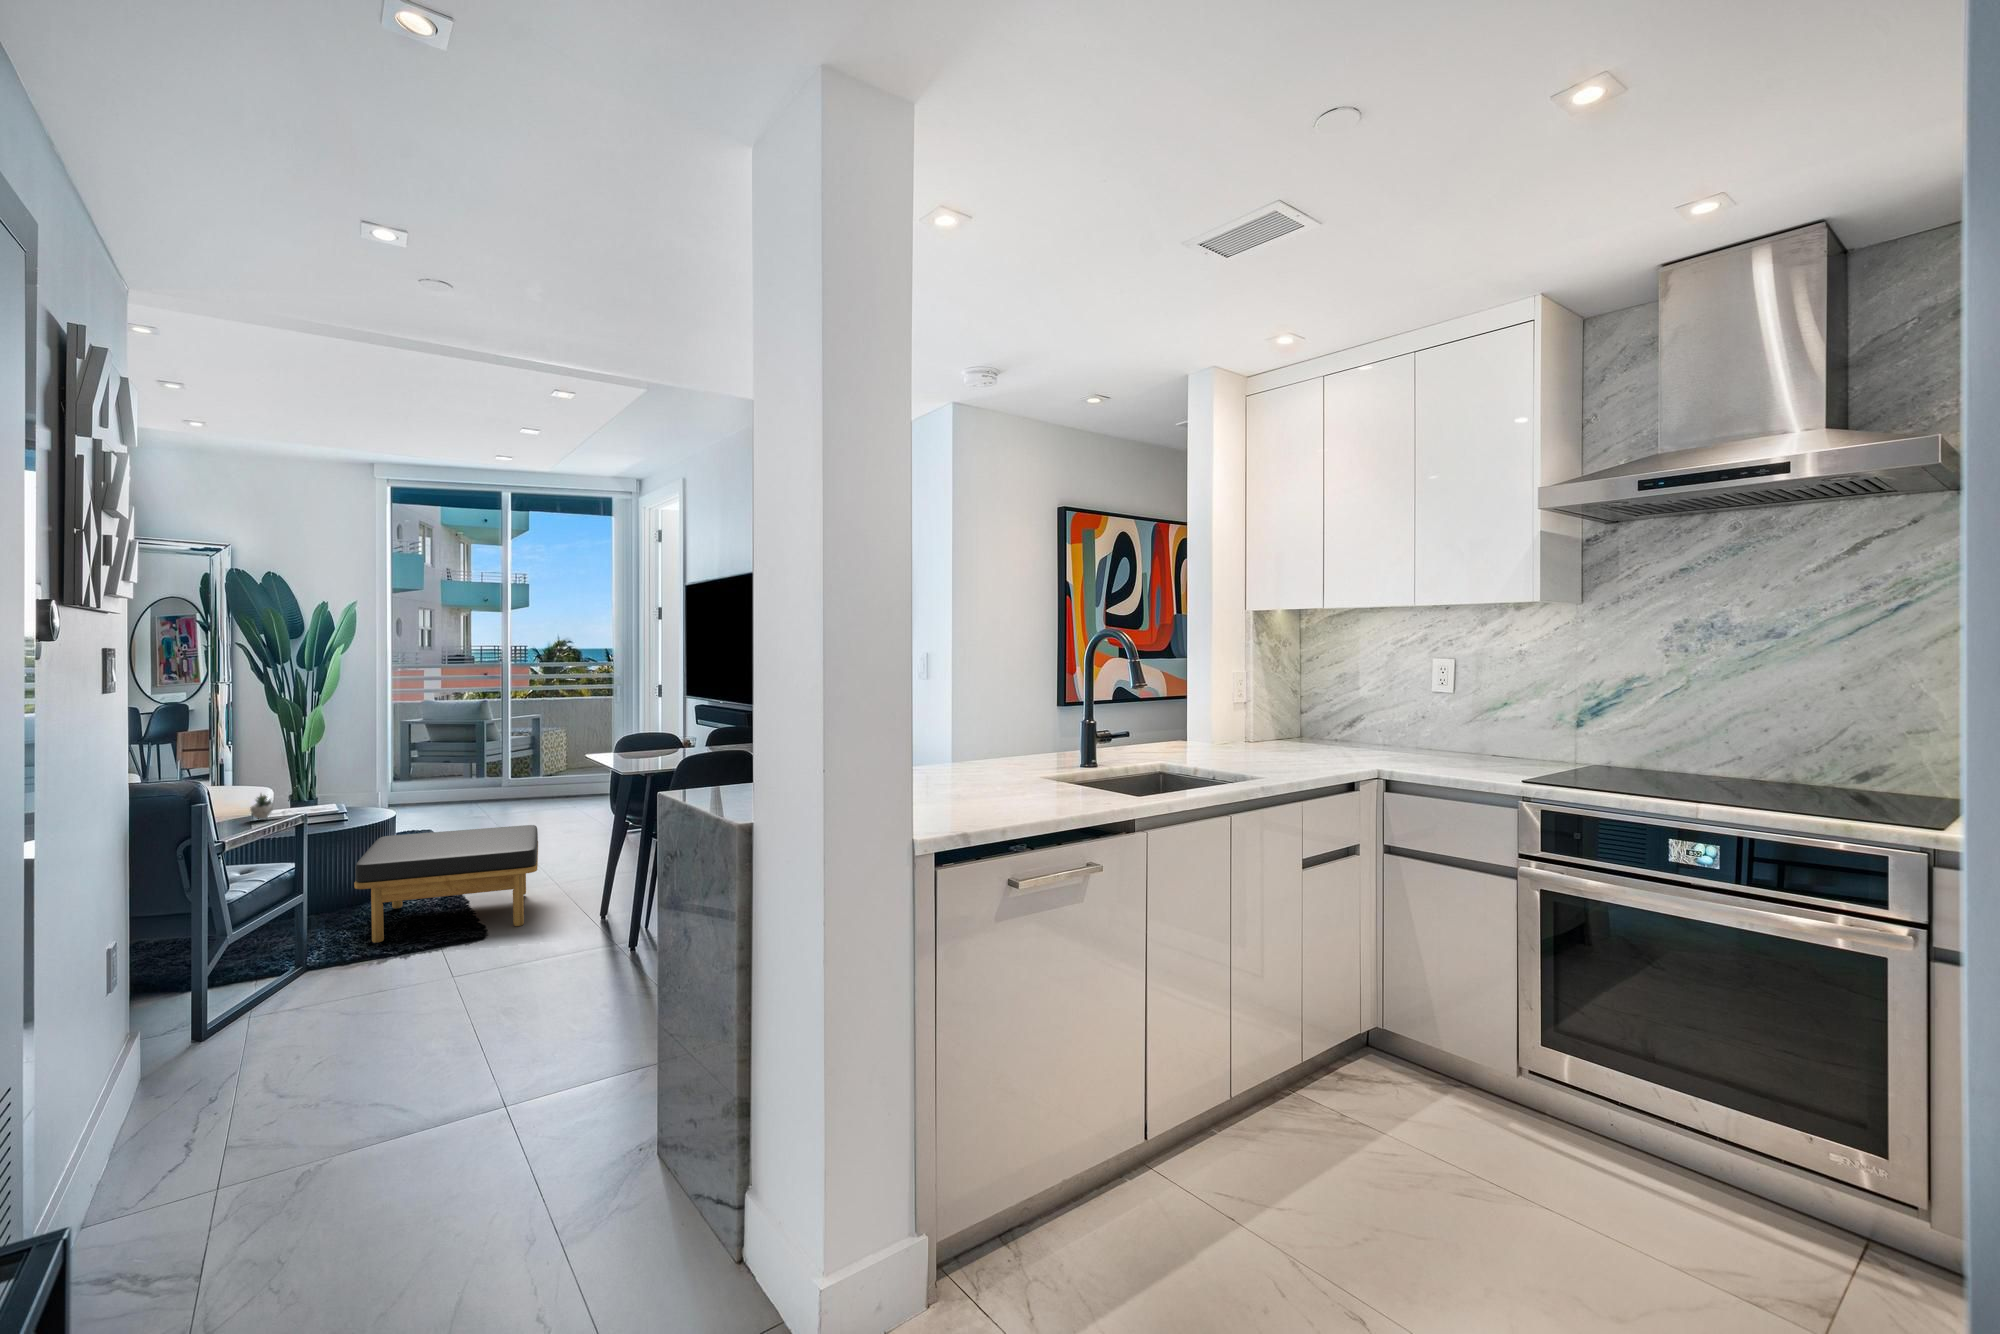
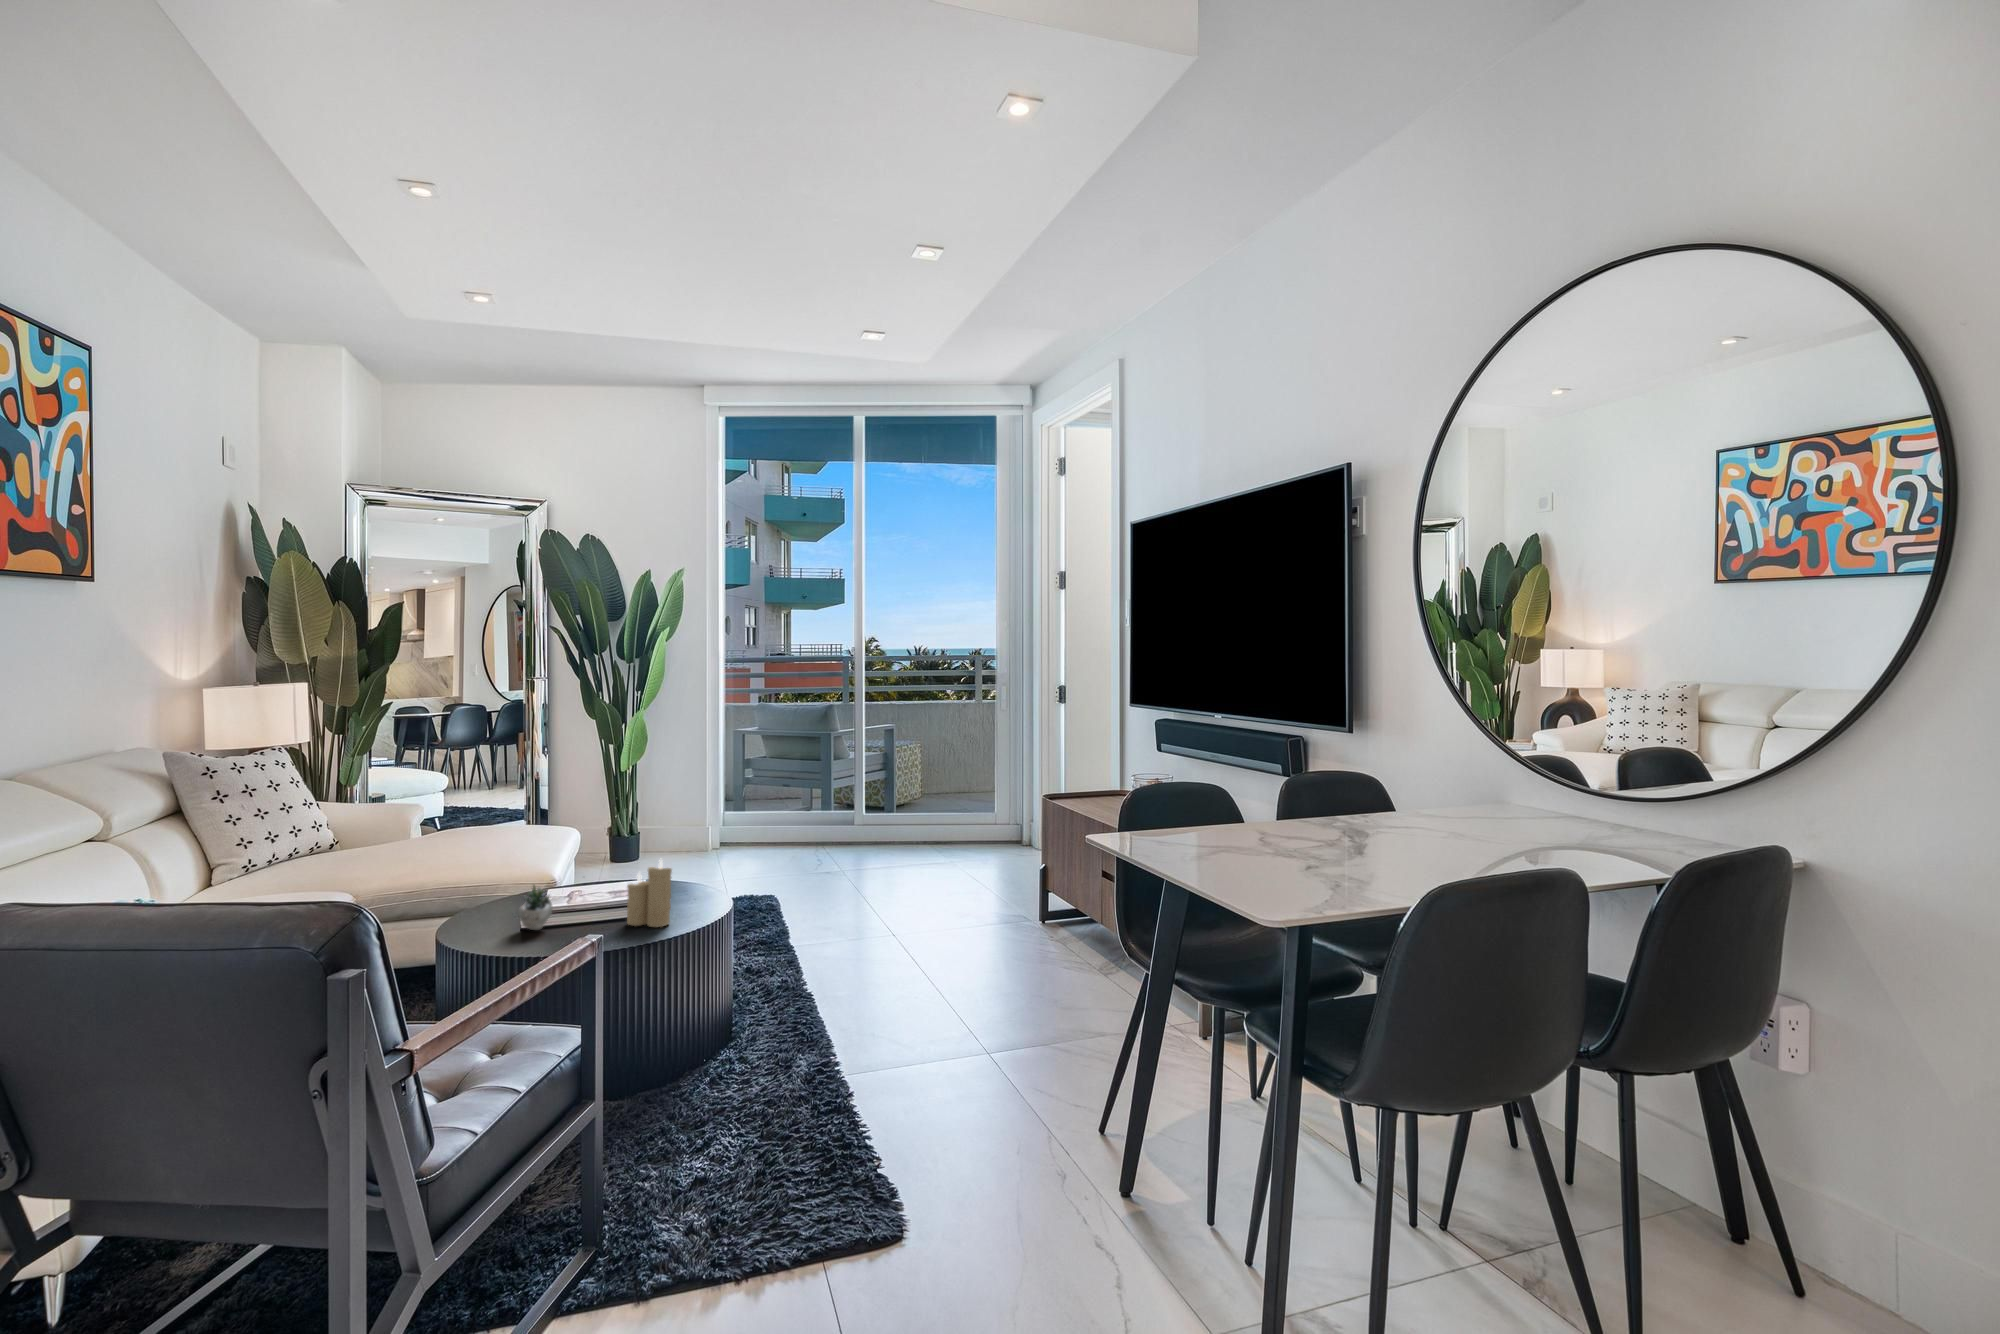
candle: none [324,775,354,815] -> present [627,860,672,927]
ottoman: present [354,825,538,943] -> none [664,971,1001,1255]

